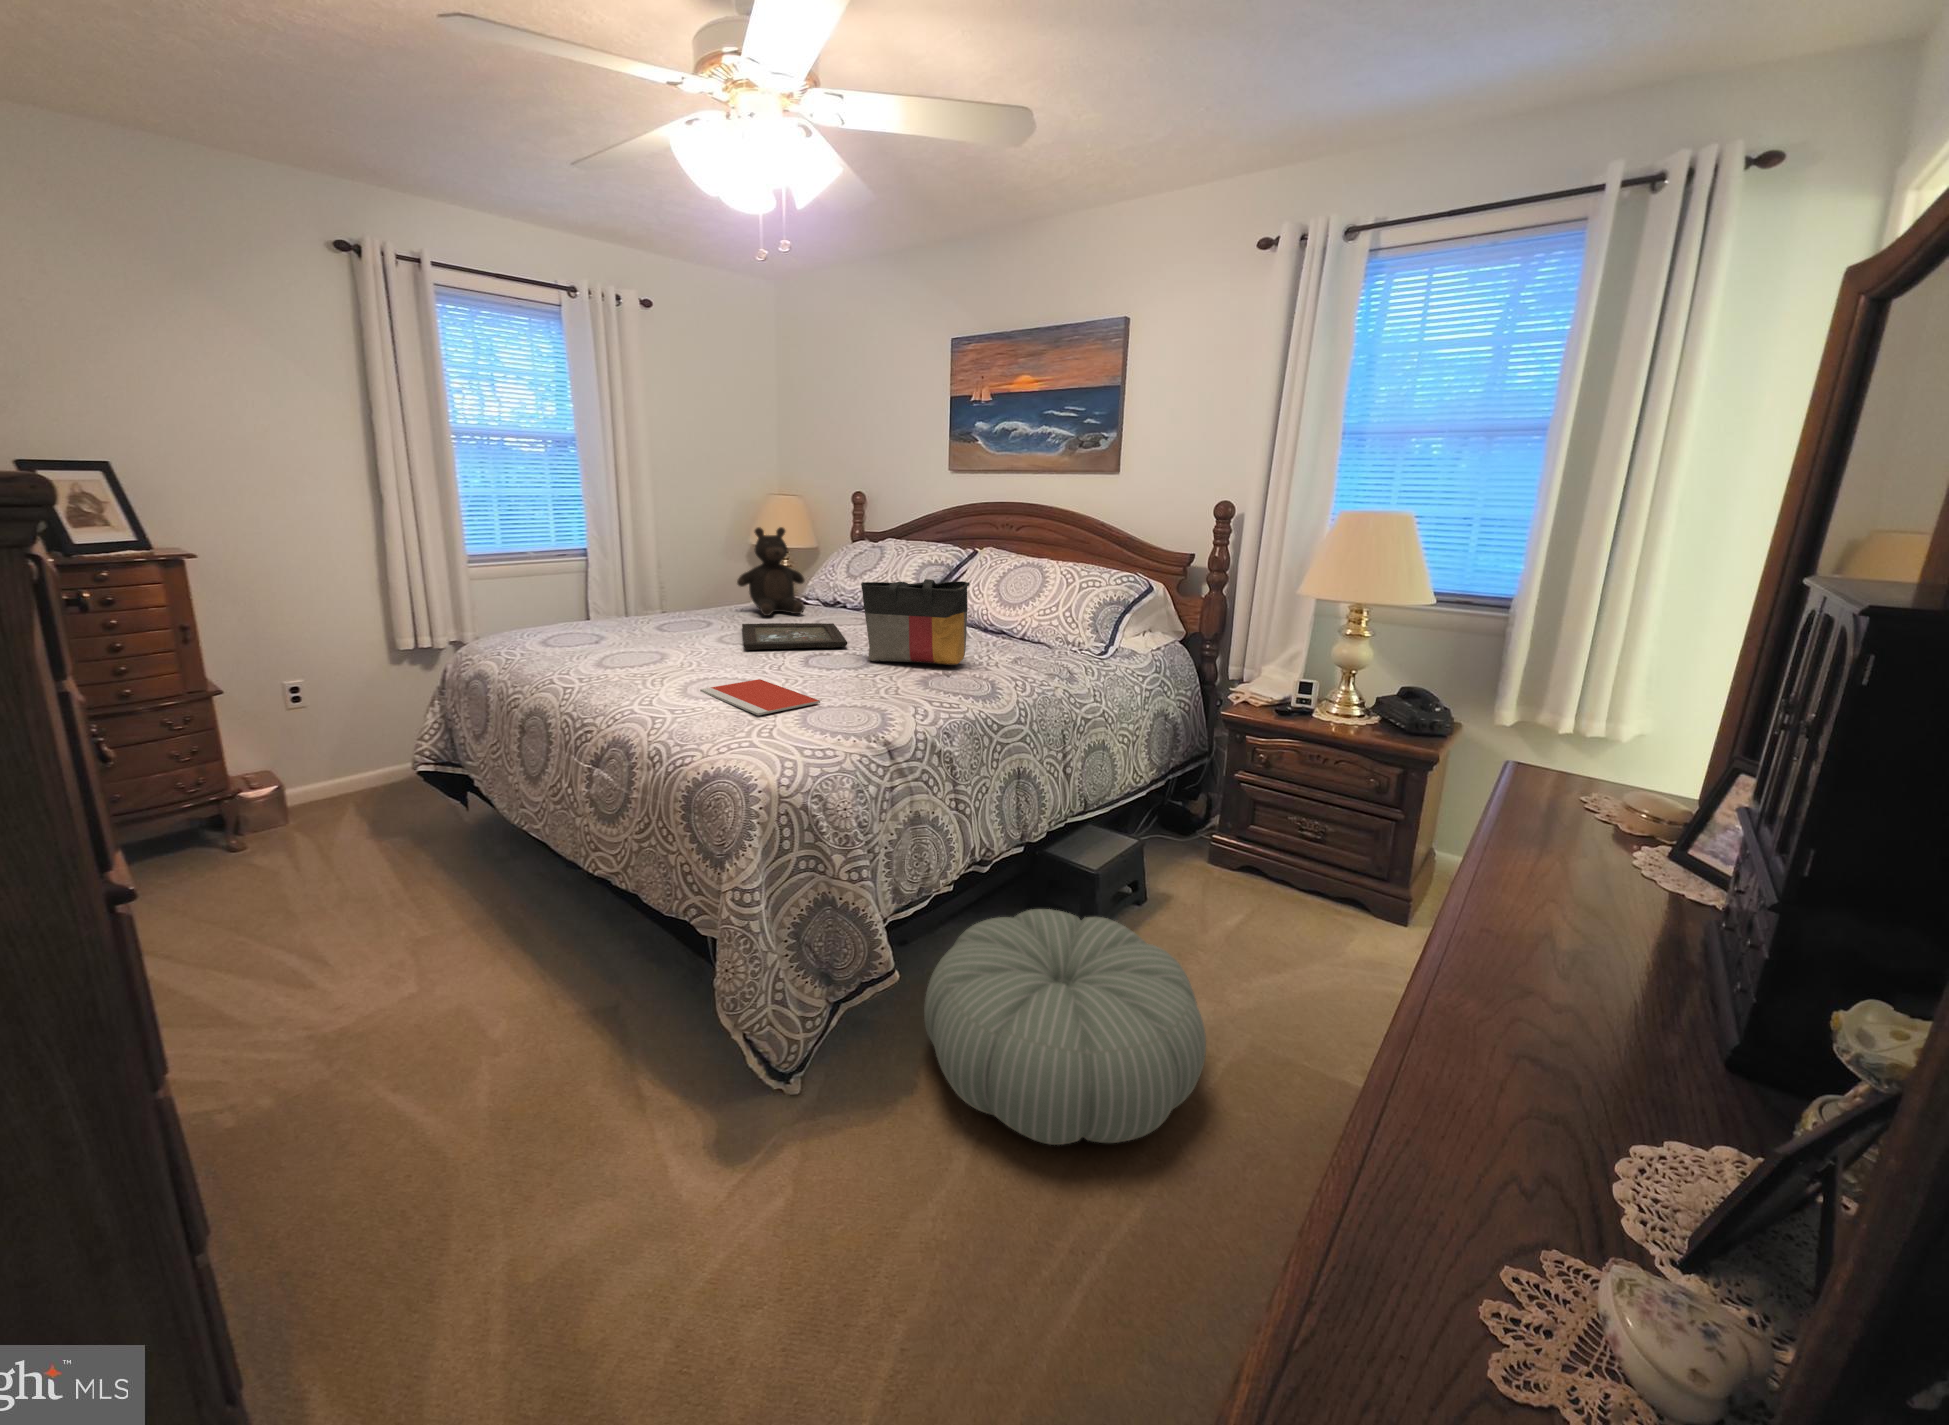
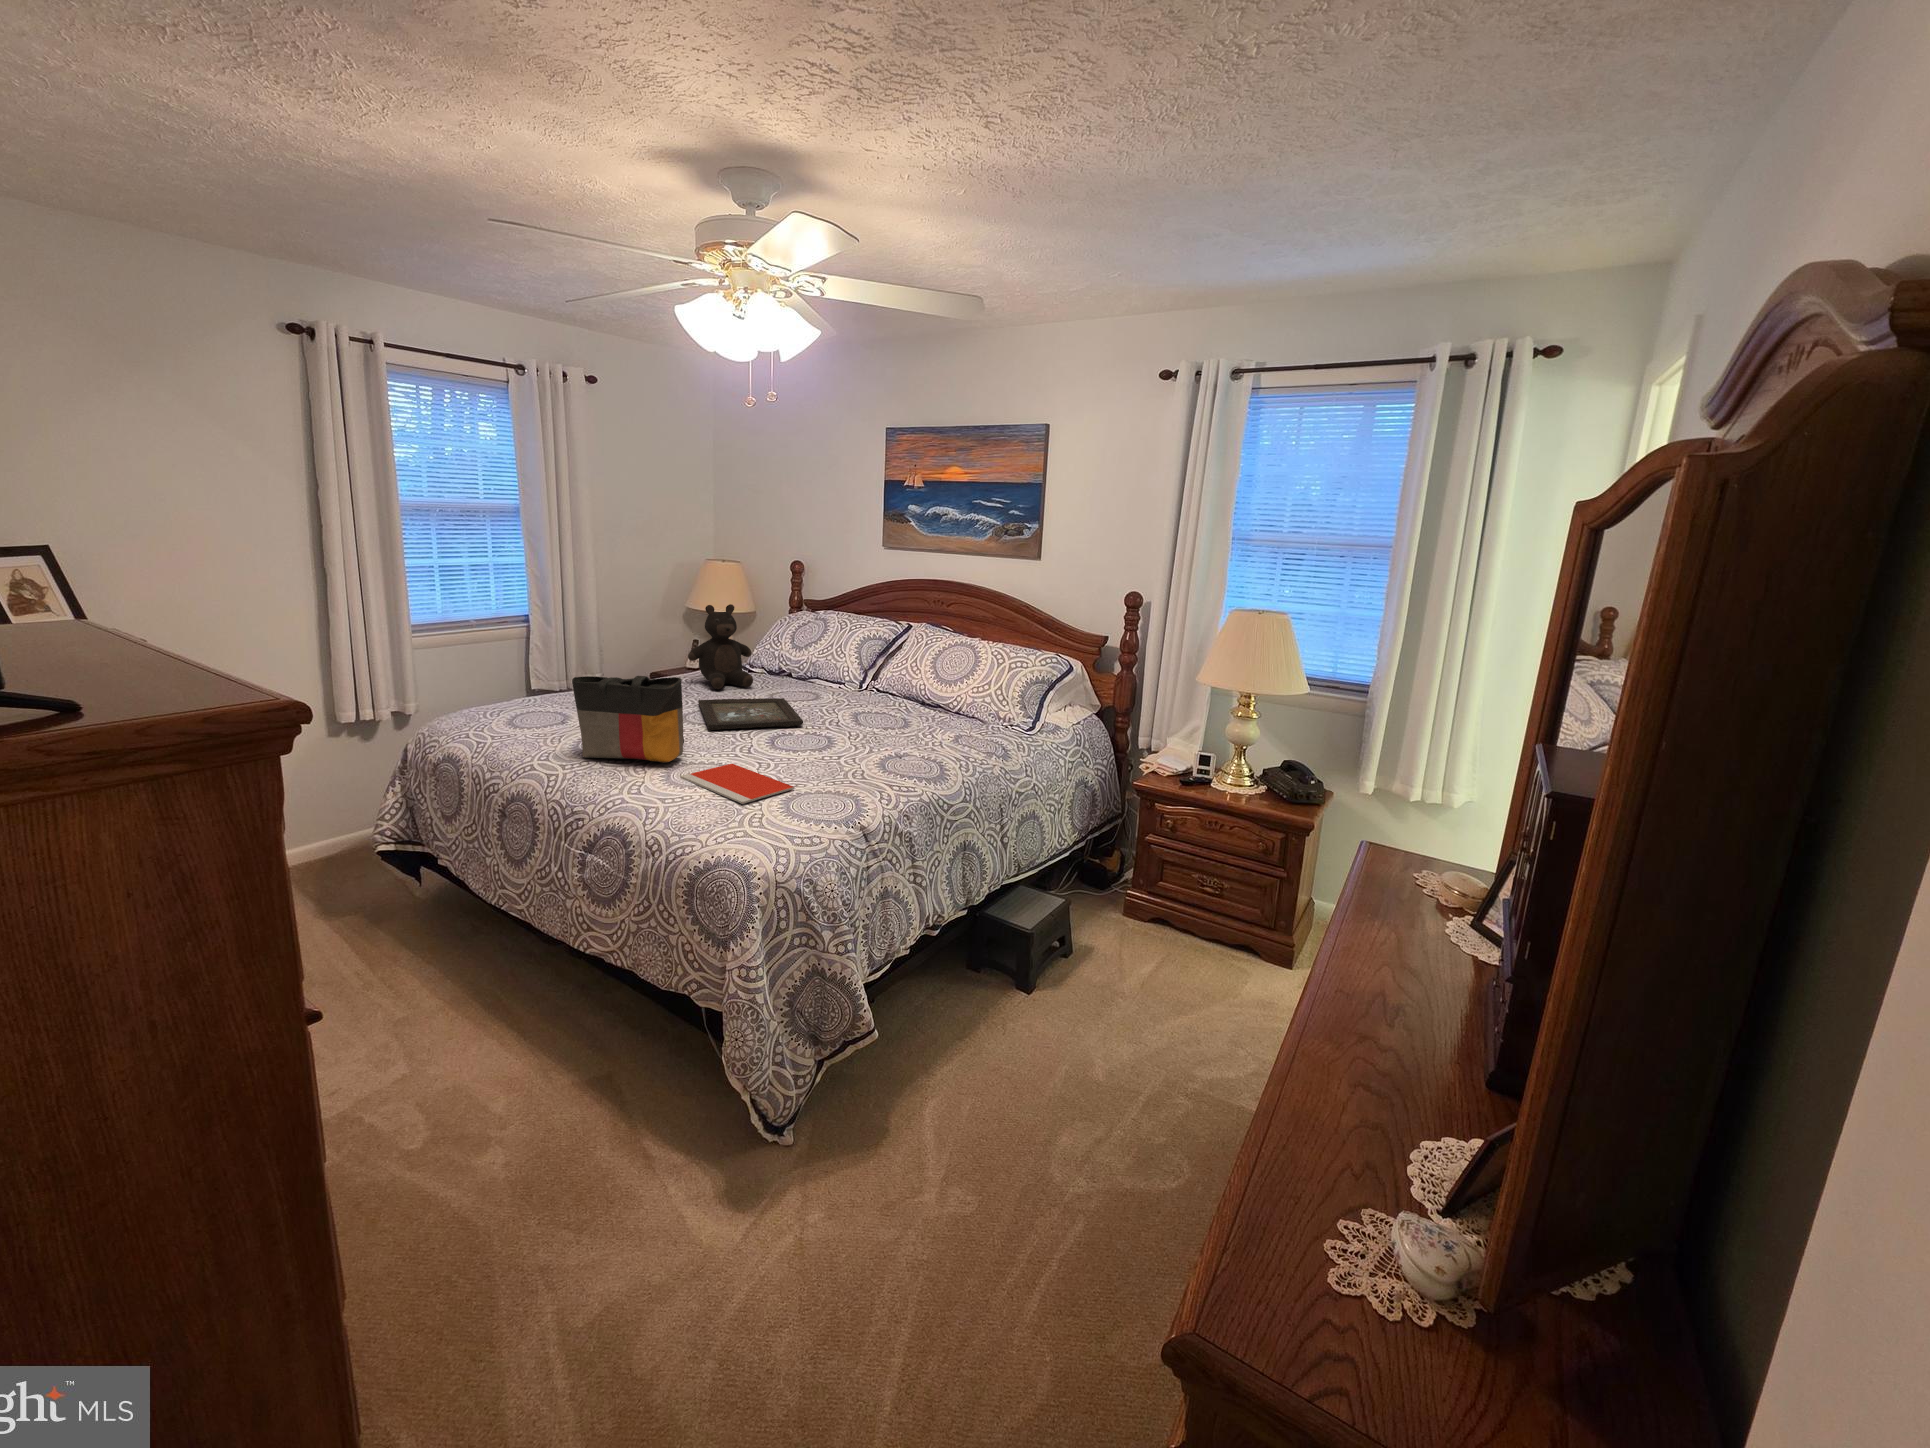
tote bag: present [861,579,969,665] -> present [572,676,684,763]
pouf: present [924,909,1206,1145] -> none [897,967,1134,1173]

